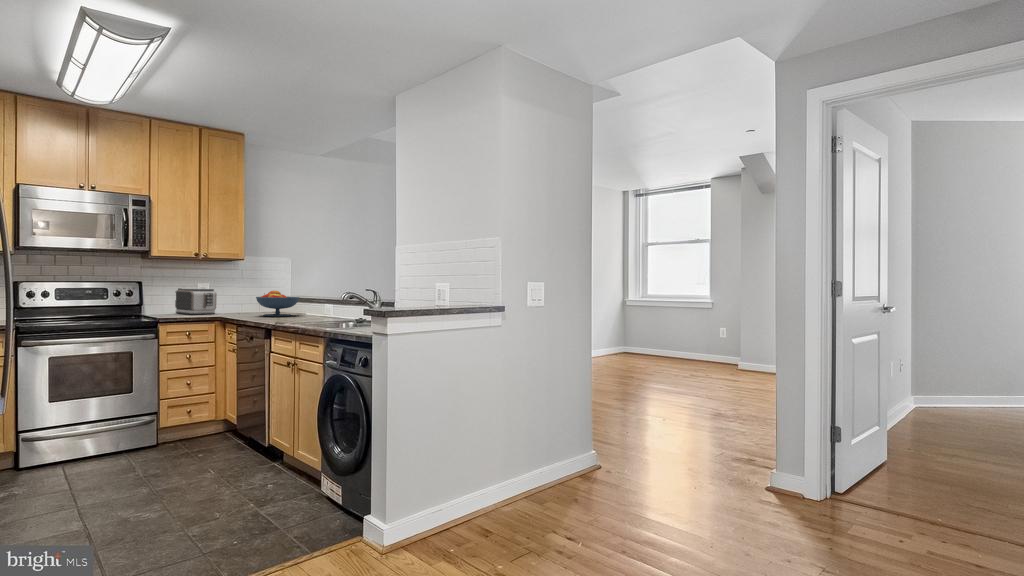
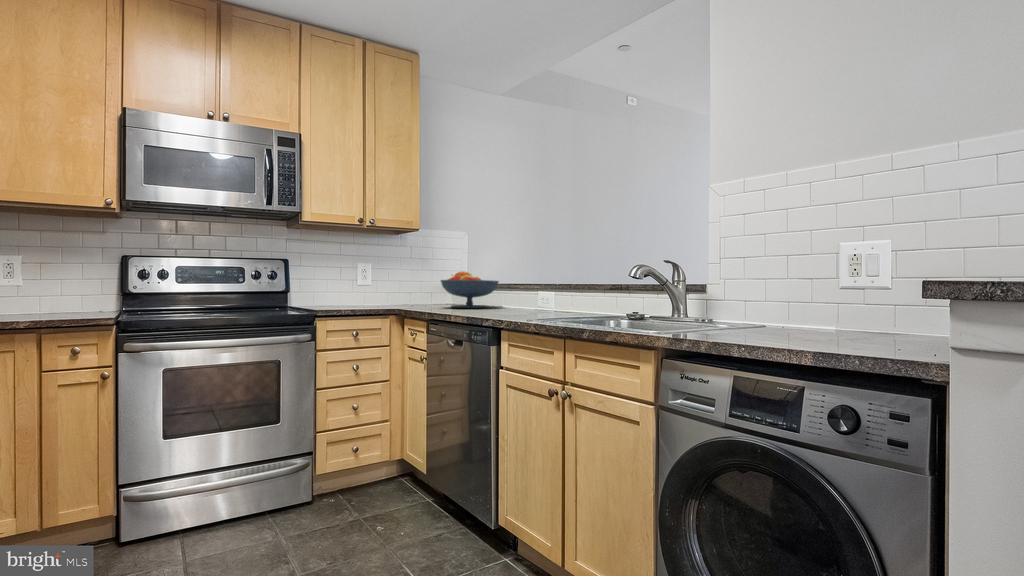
toaster: present [175,288,217,315] -> none [328,270,382,306]

